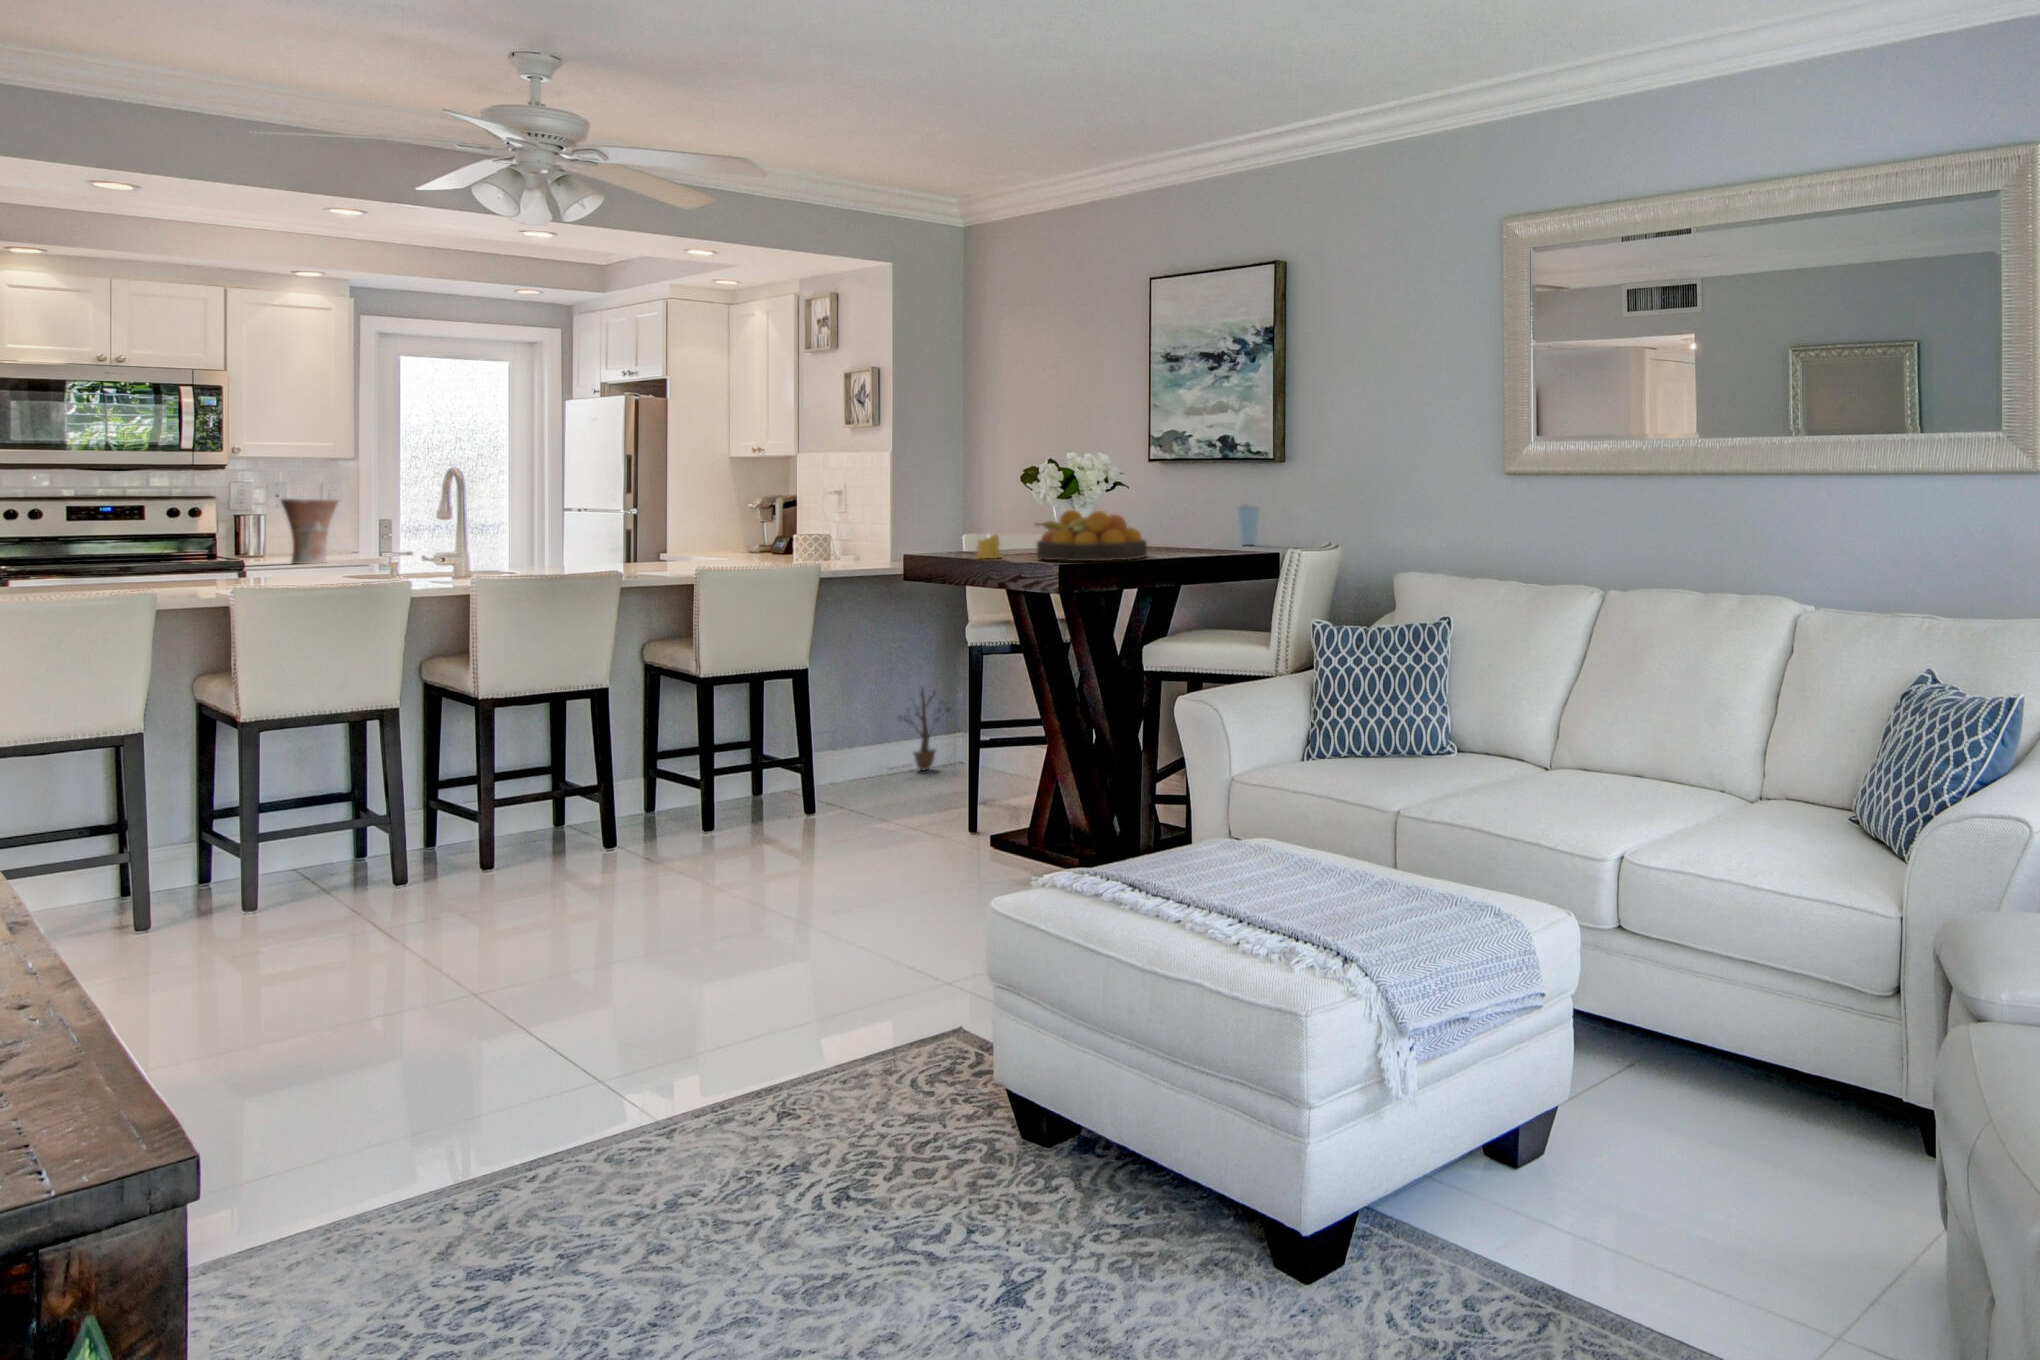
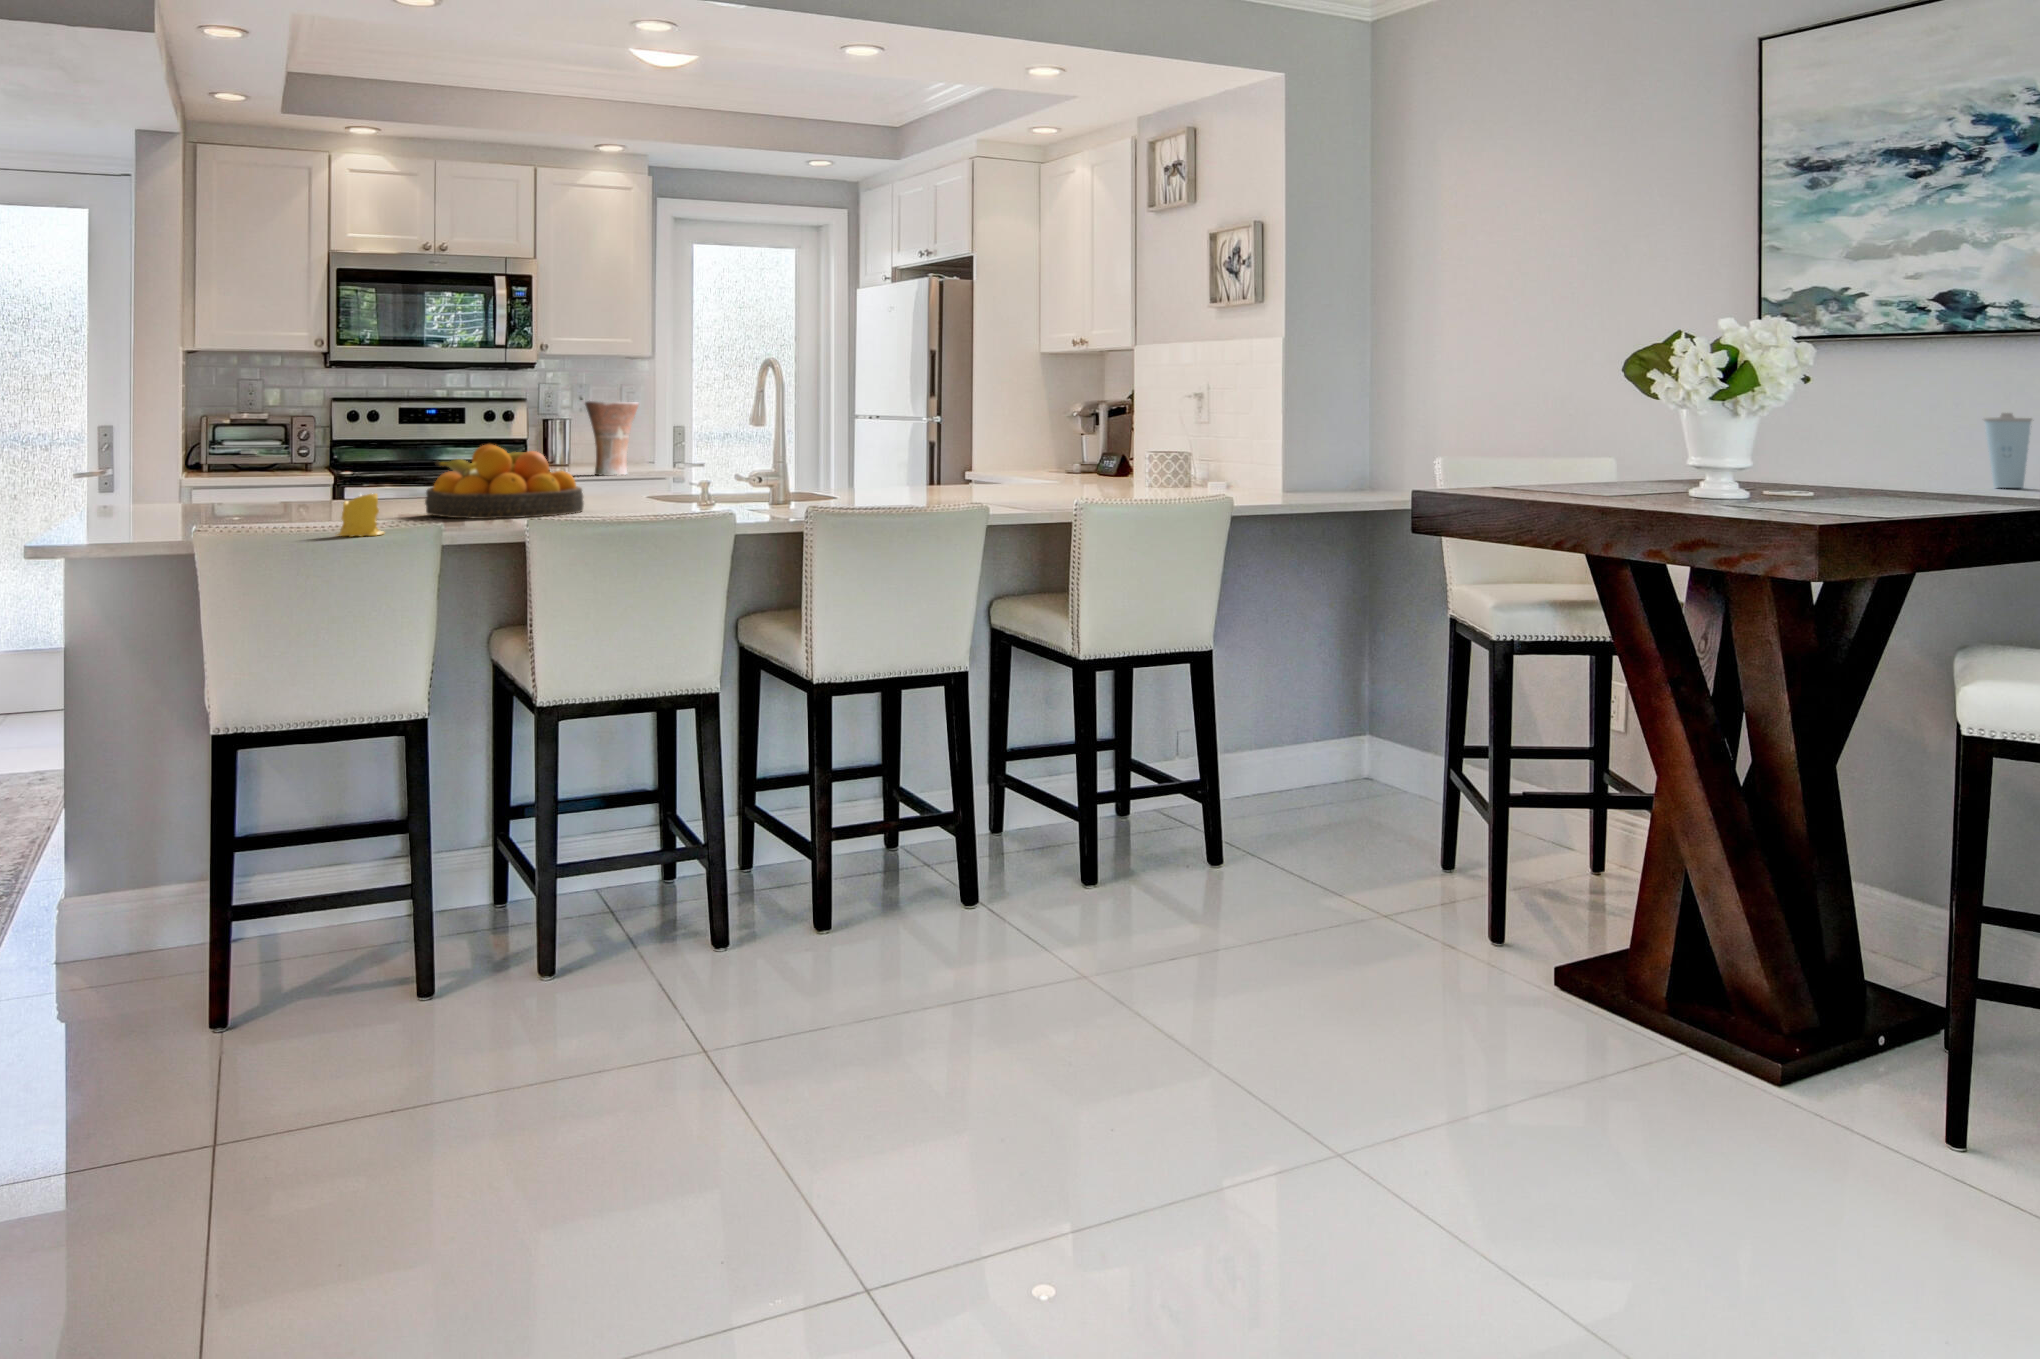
fruit bowl: present [1036,510,1147,561] -> present [425,445,584,519]
candle: present [976,535,1001,558] -> present [336,493,384,537]
decorative plant: present [892,689,950,770] -> none [1288,676,1371,796]

